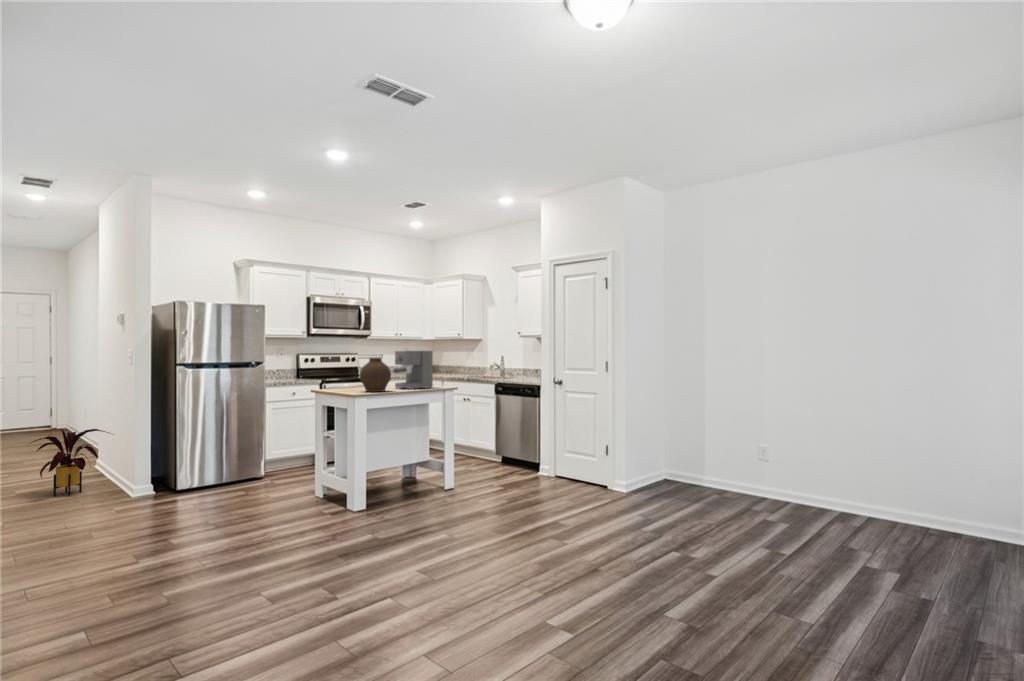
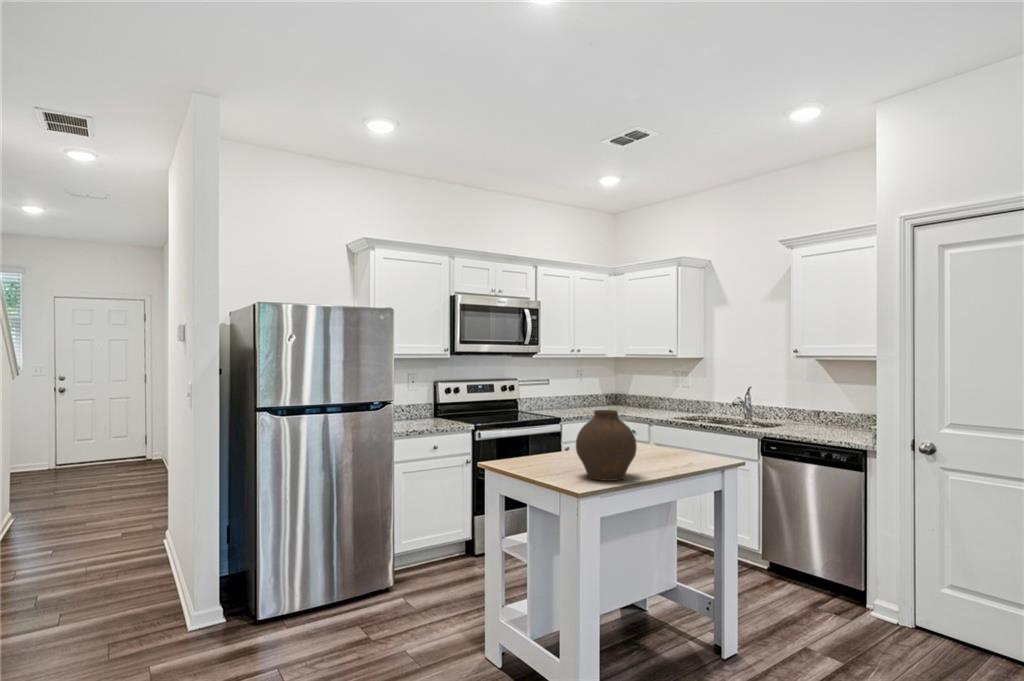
coffee maker: present [393,351,433,389] -> none [623,389,694,467]
house plant: present [32,429,109,496] -> none [36,505,174,618]

